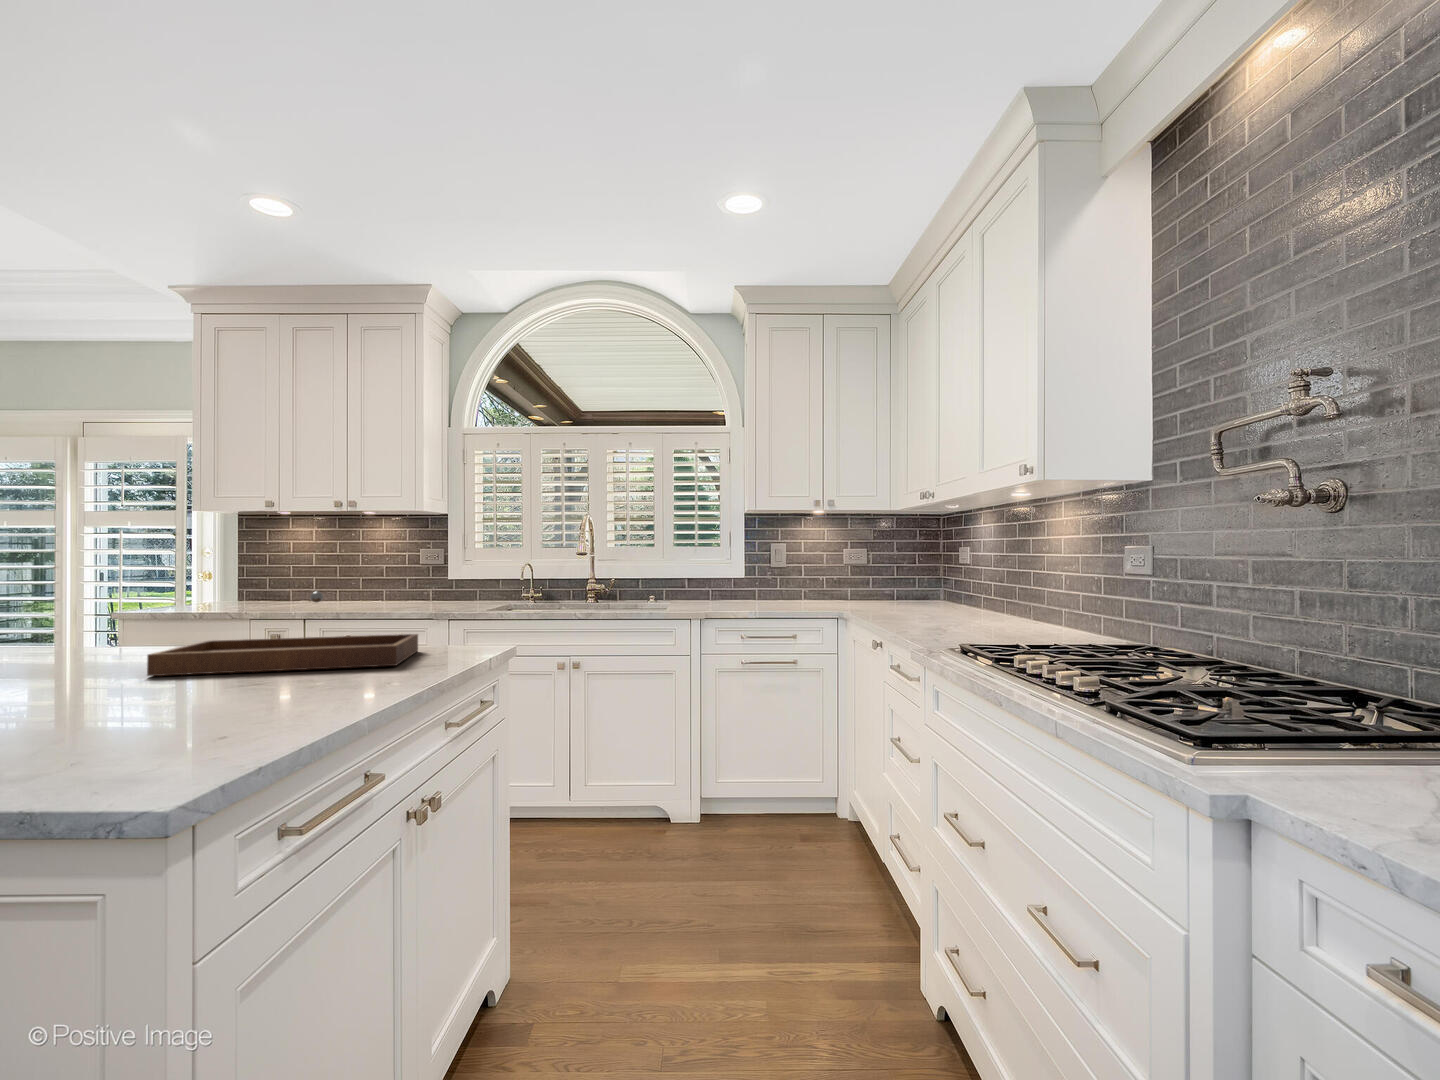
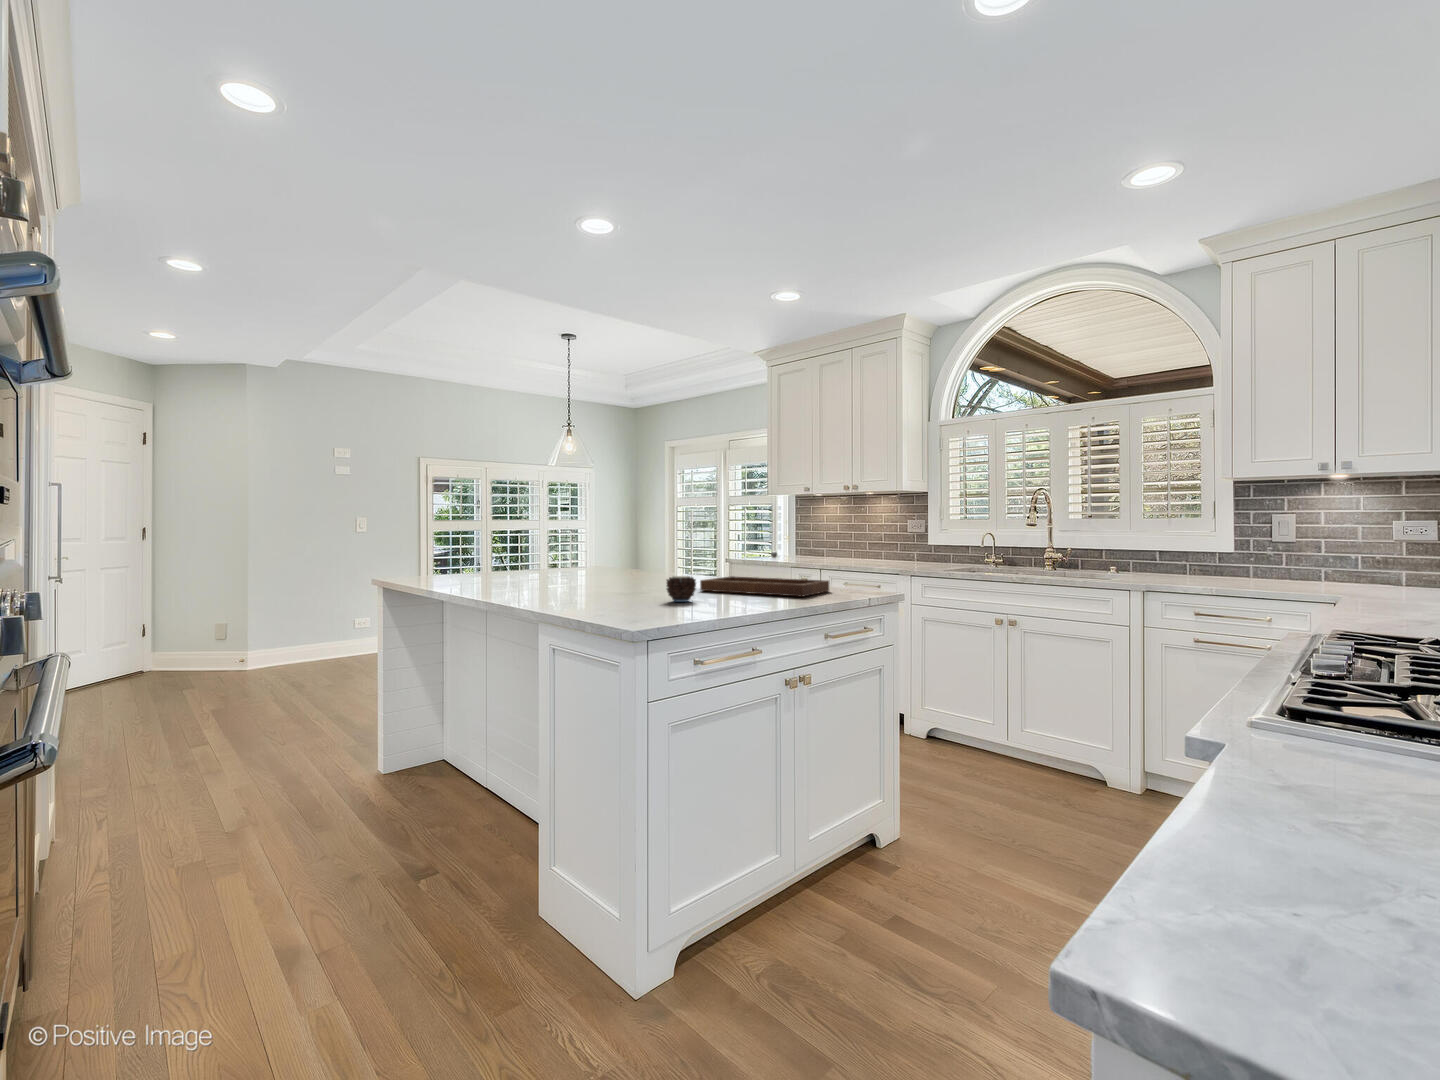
candle: none [78,642,172,713] -> present [667,576,696,602]

